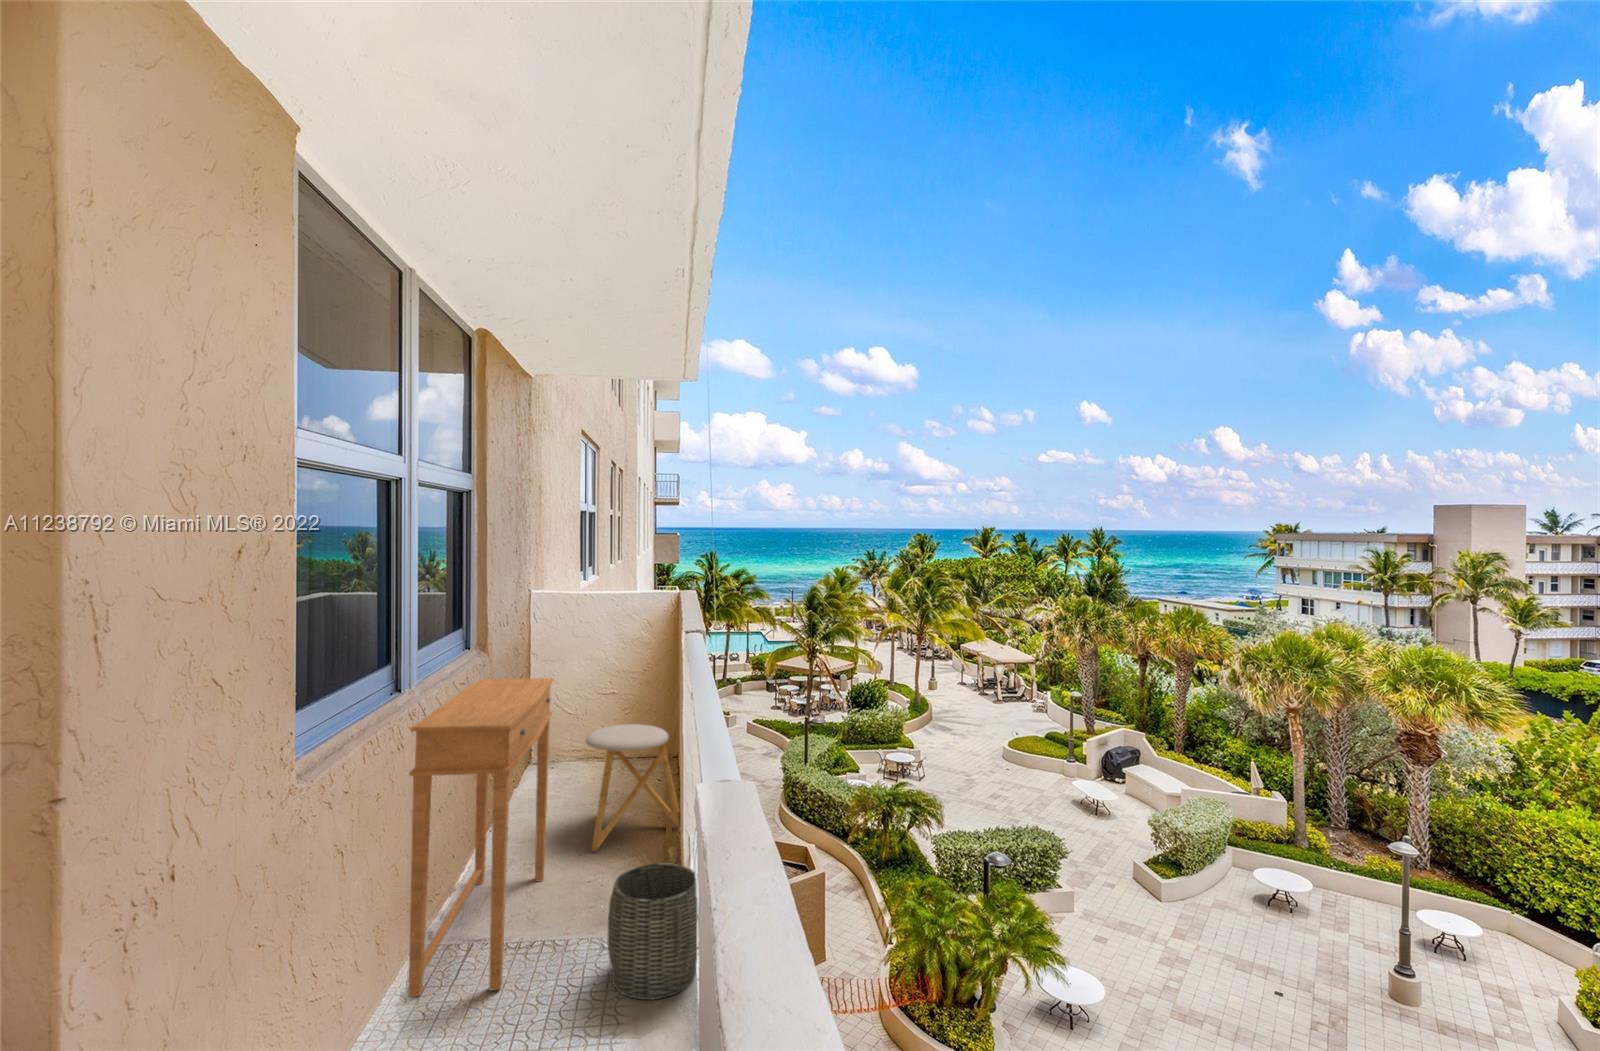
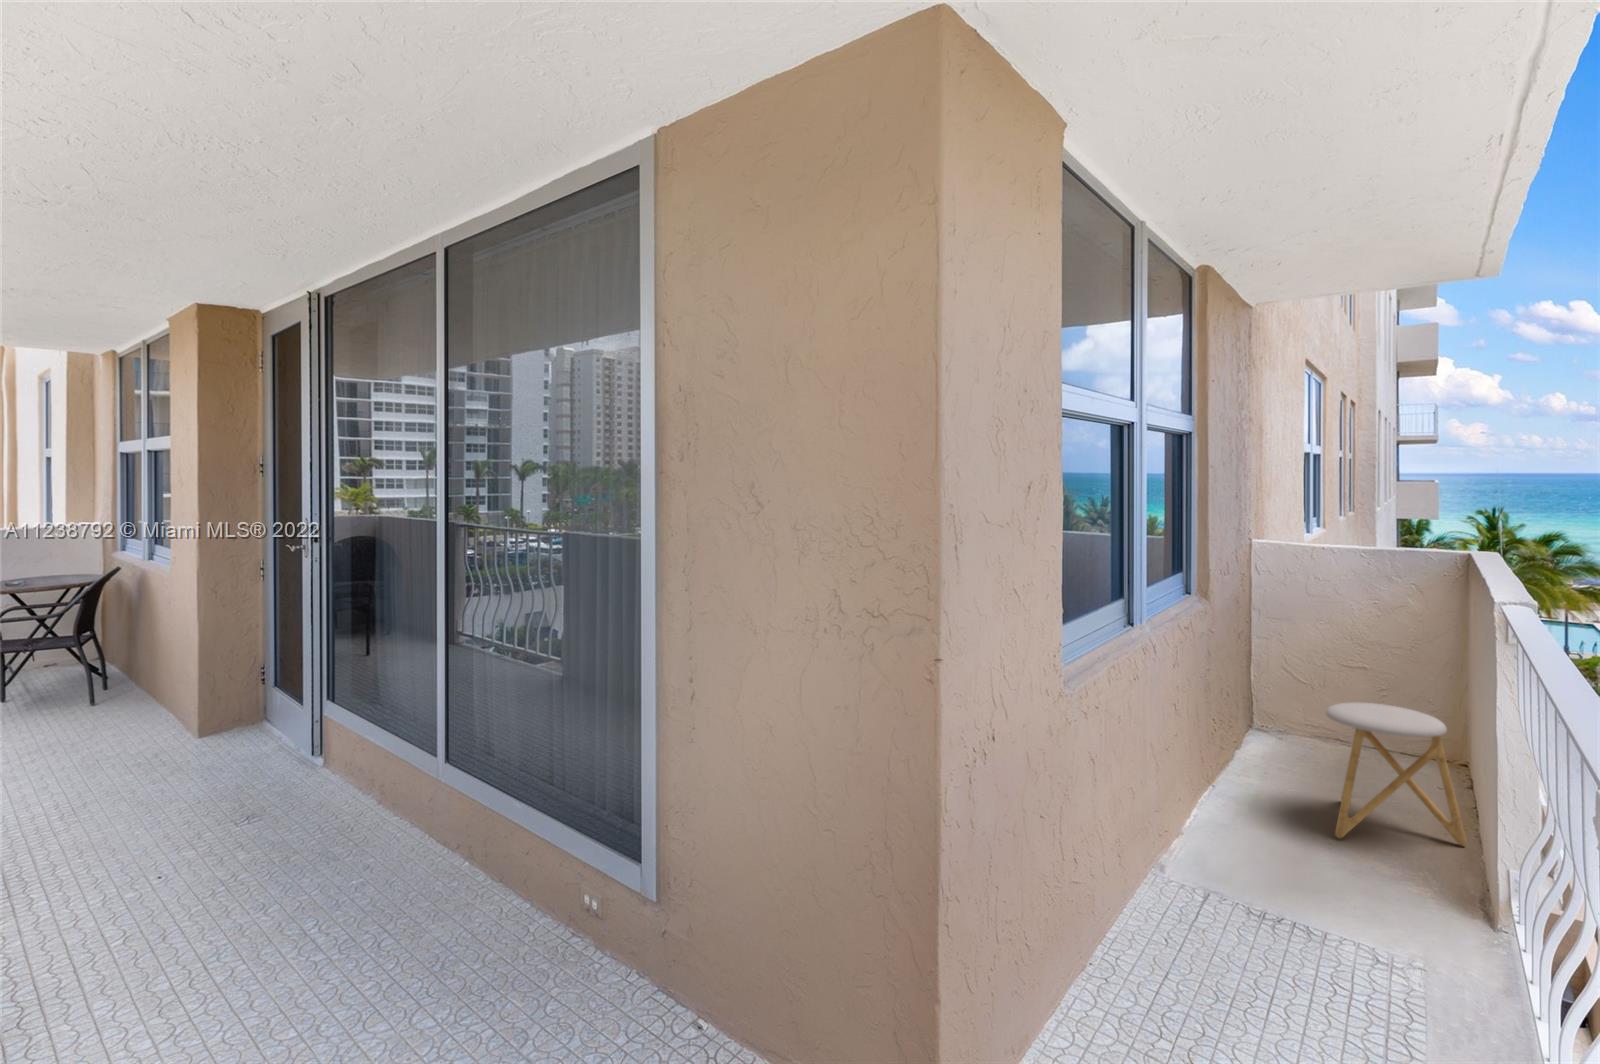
side table: present [409,678,553,997] -> none [1149,627,1289,935]
woven basket: present [608,863,697,1000] -> none [1370,864,1513,1028]

